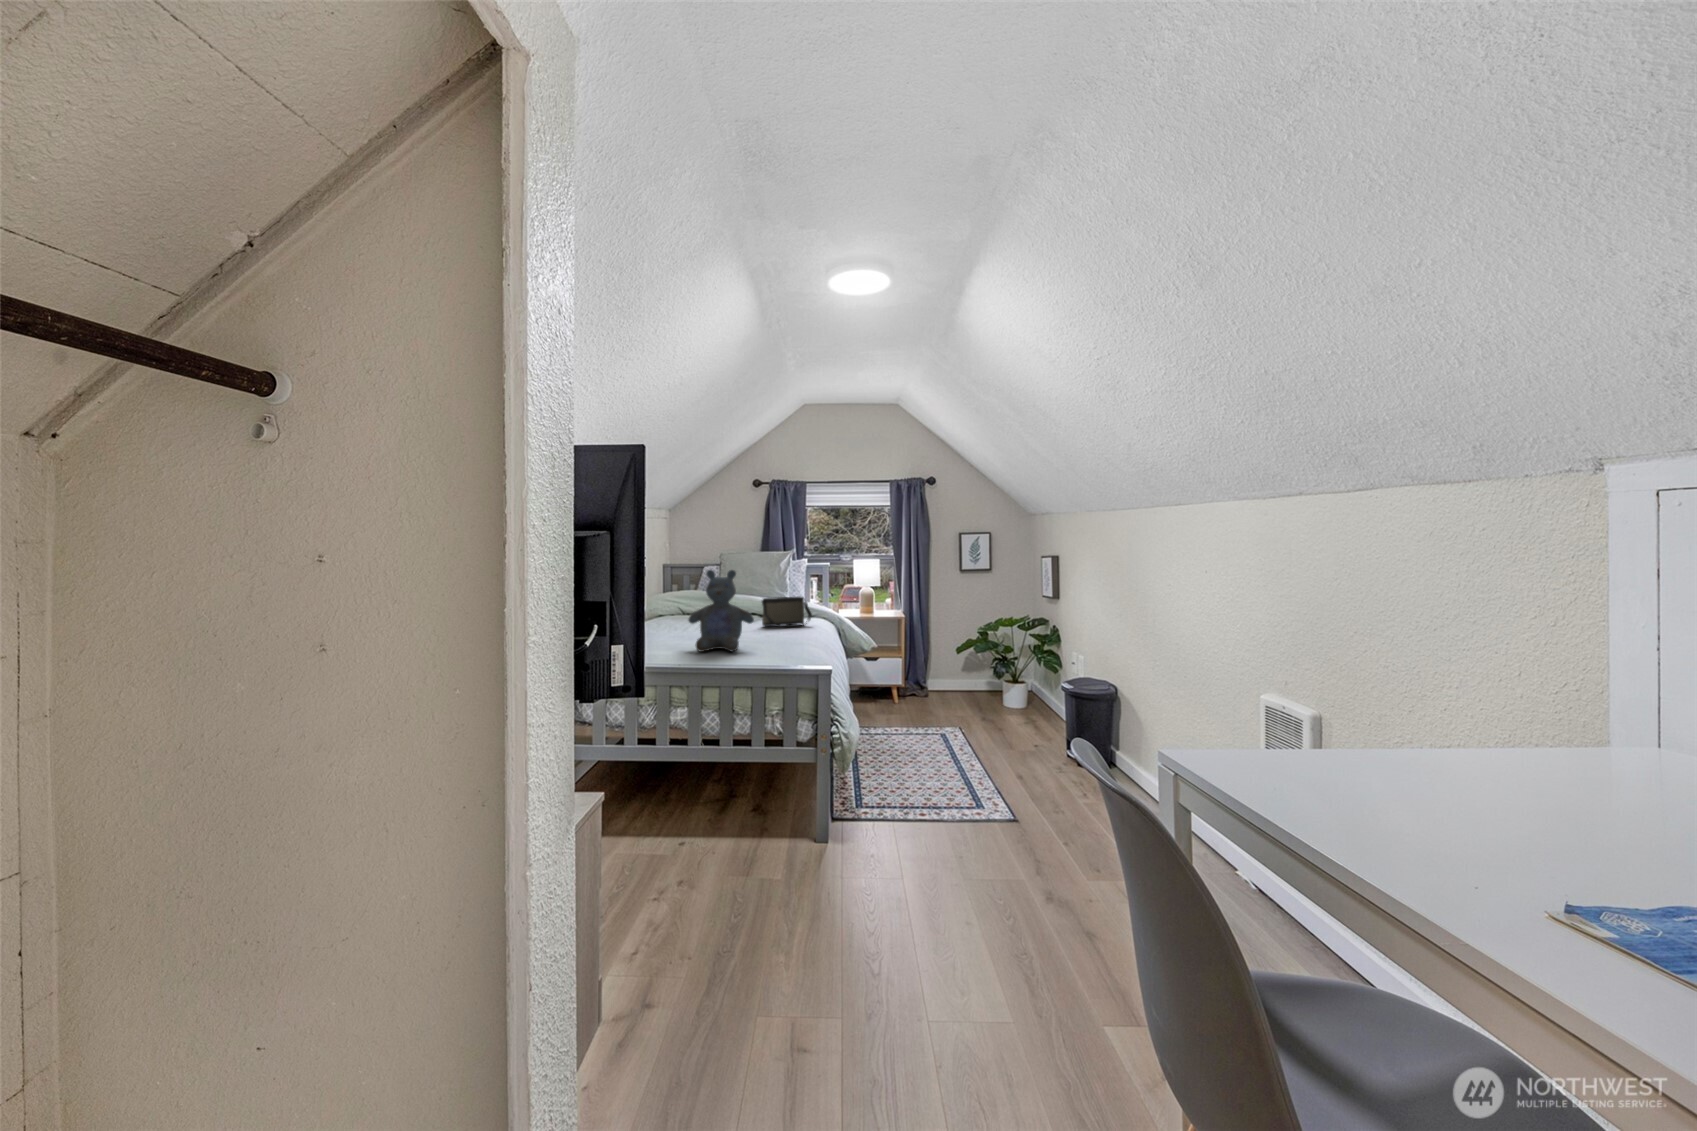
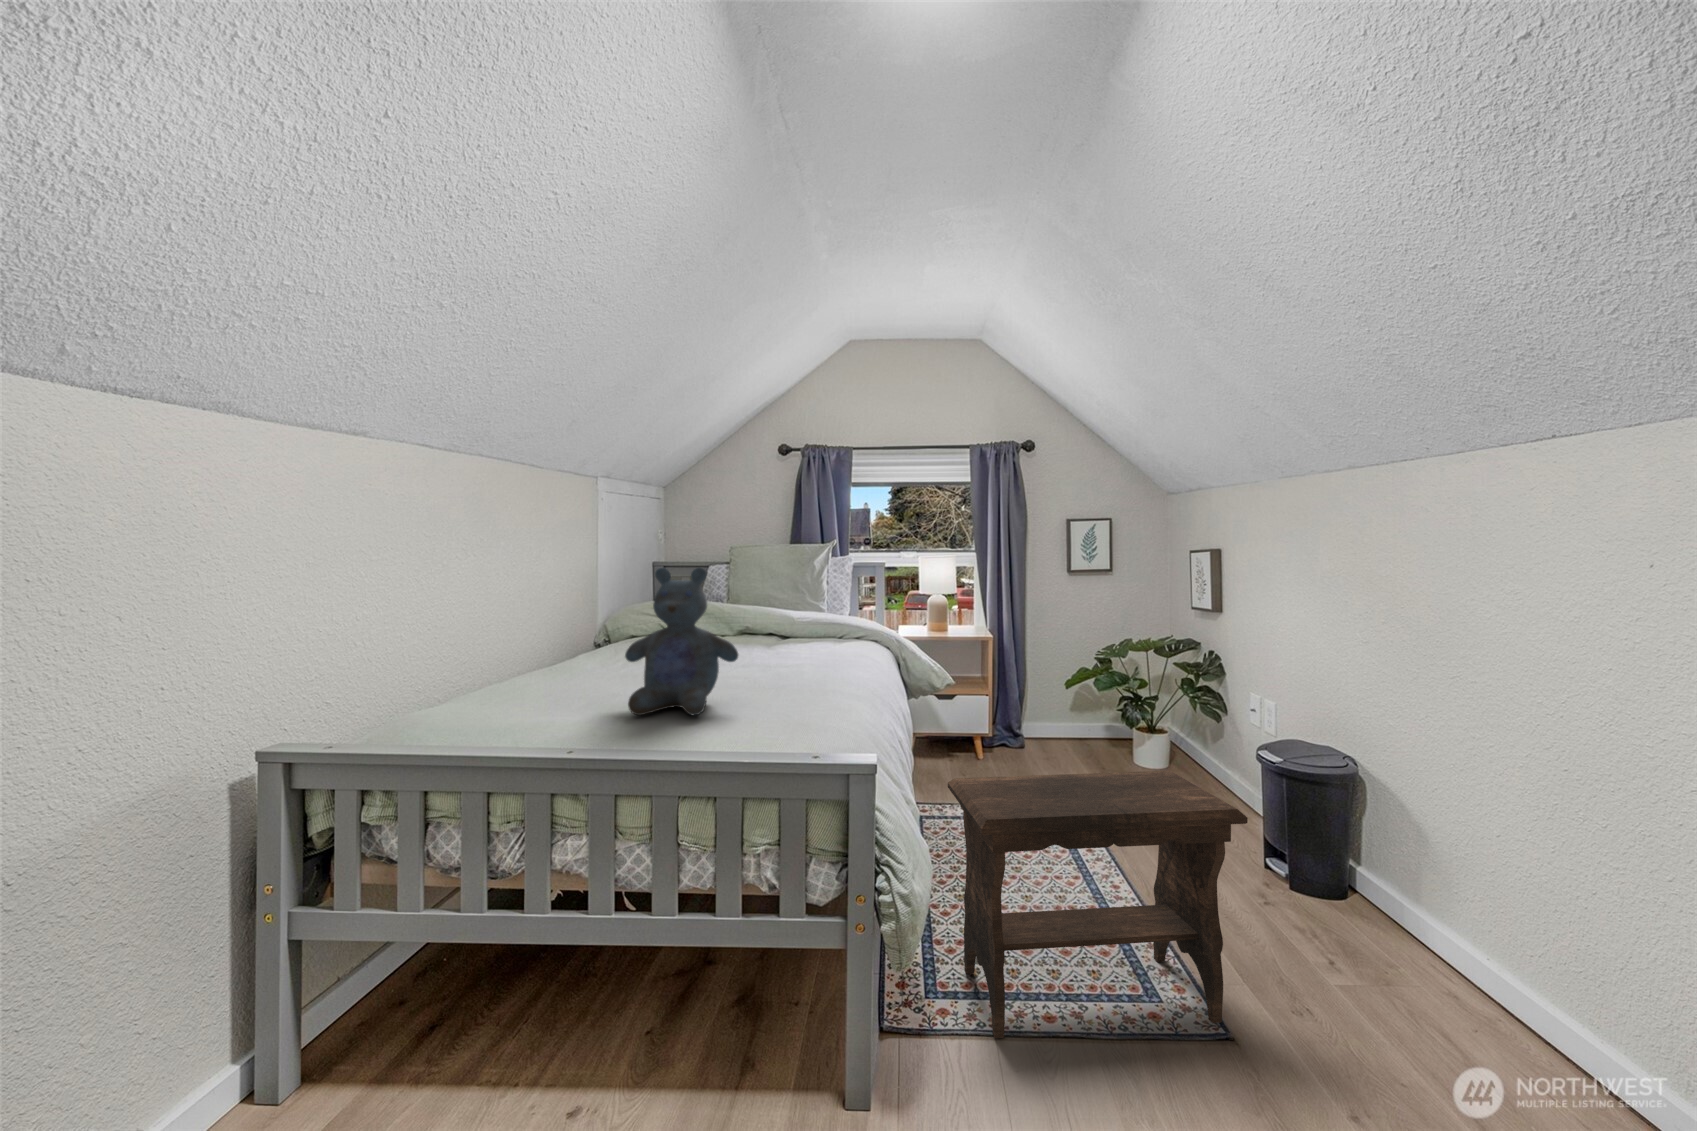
handbag: present [762,597,812,627] -> none [772,610,852,658]
footstool: none [871,685,1025,818] -> present [948,771,1248,1038]

